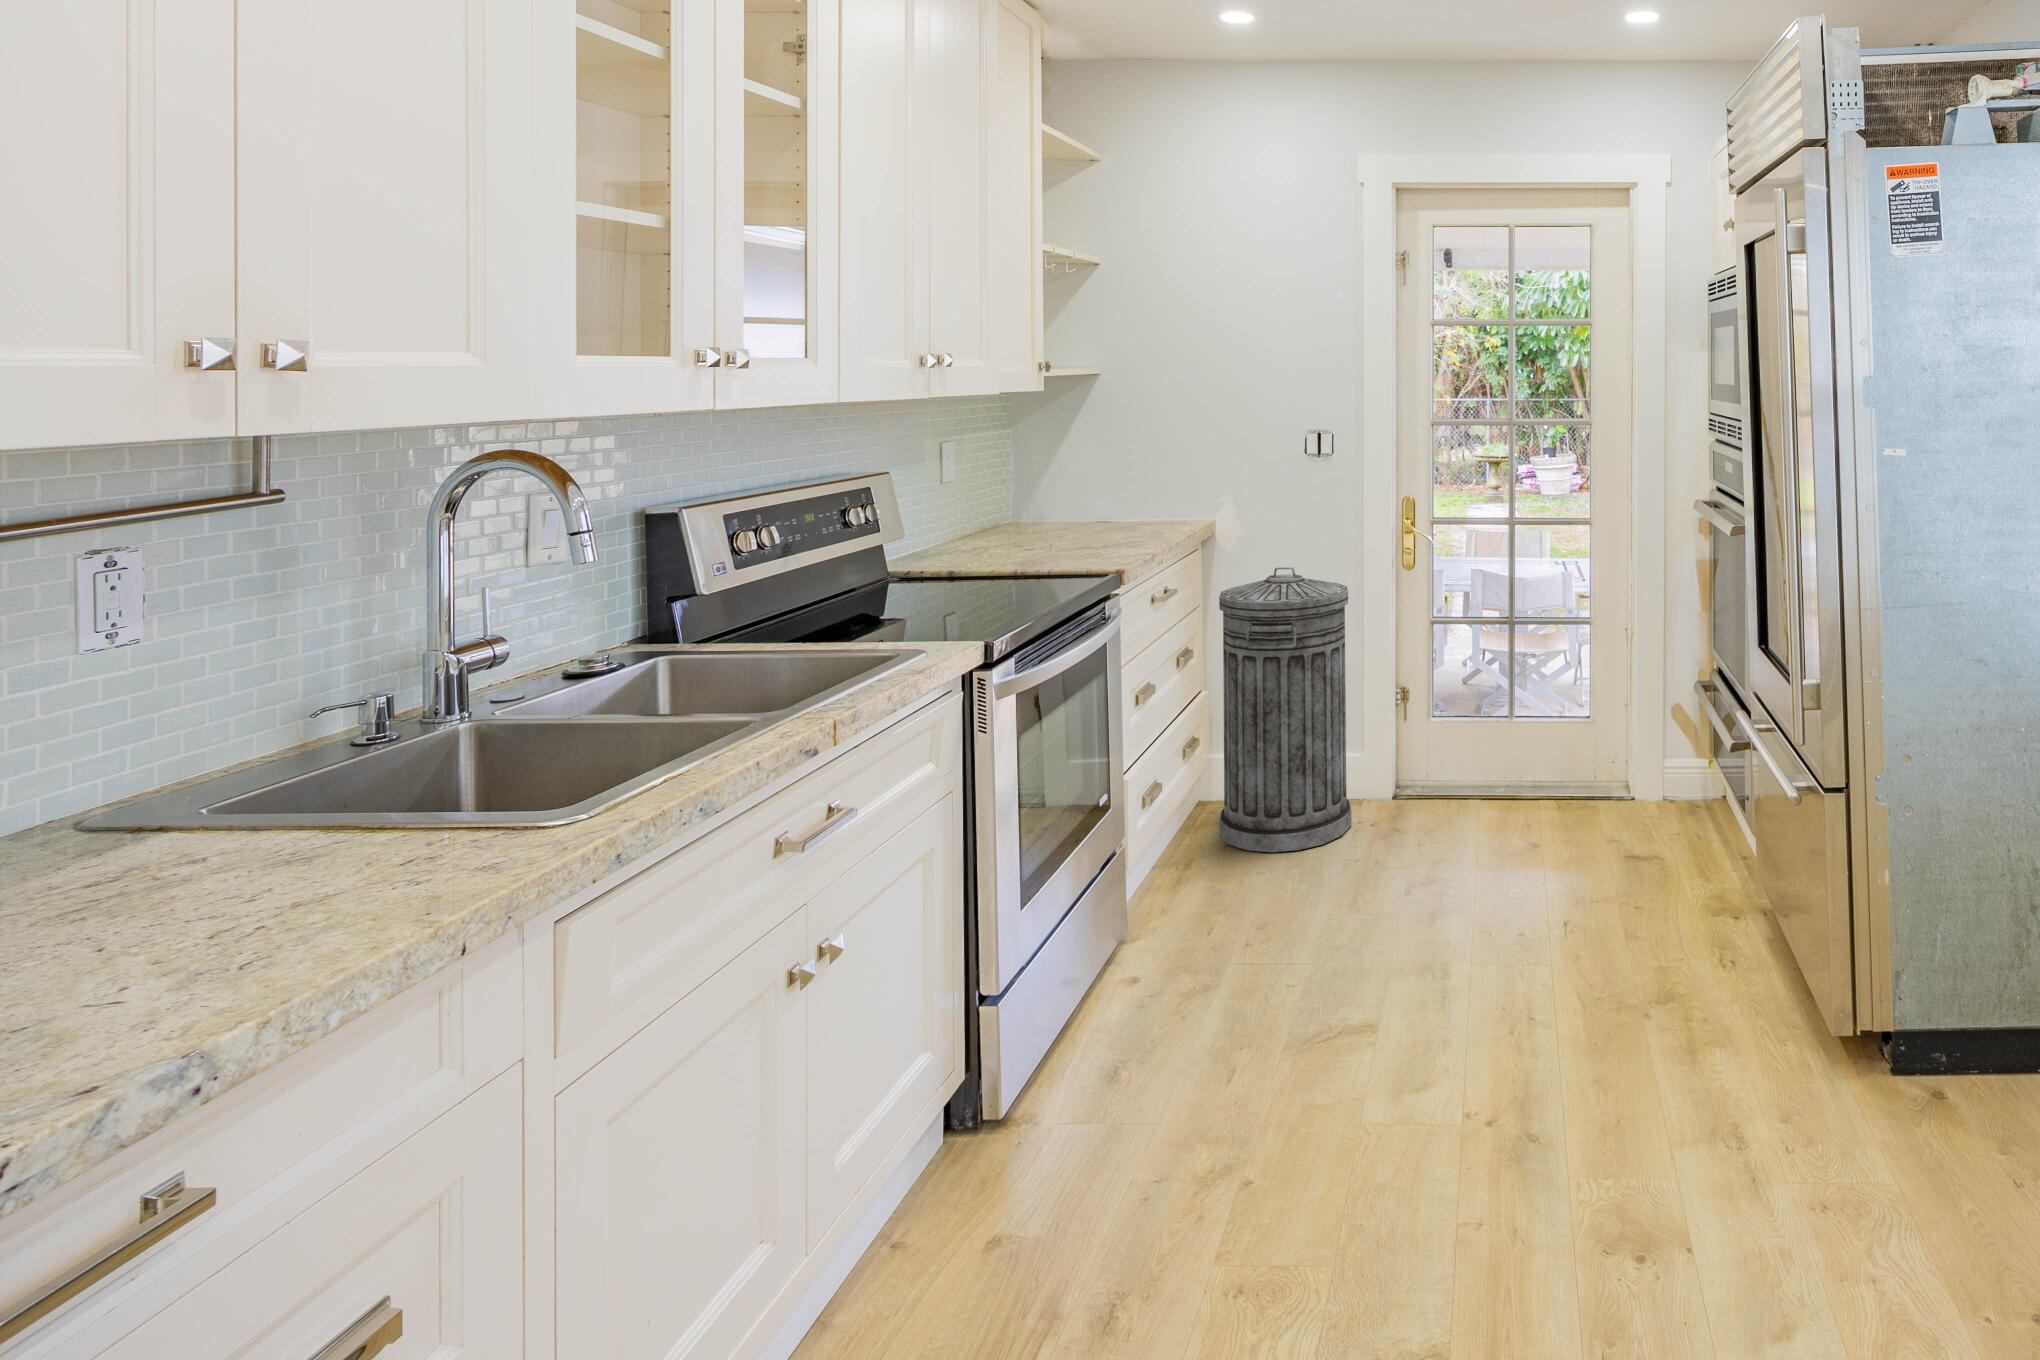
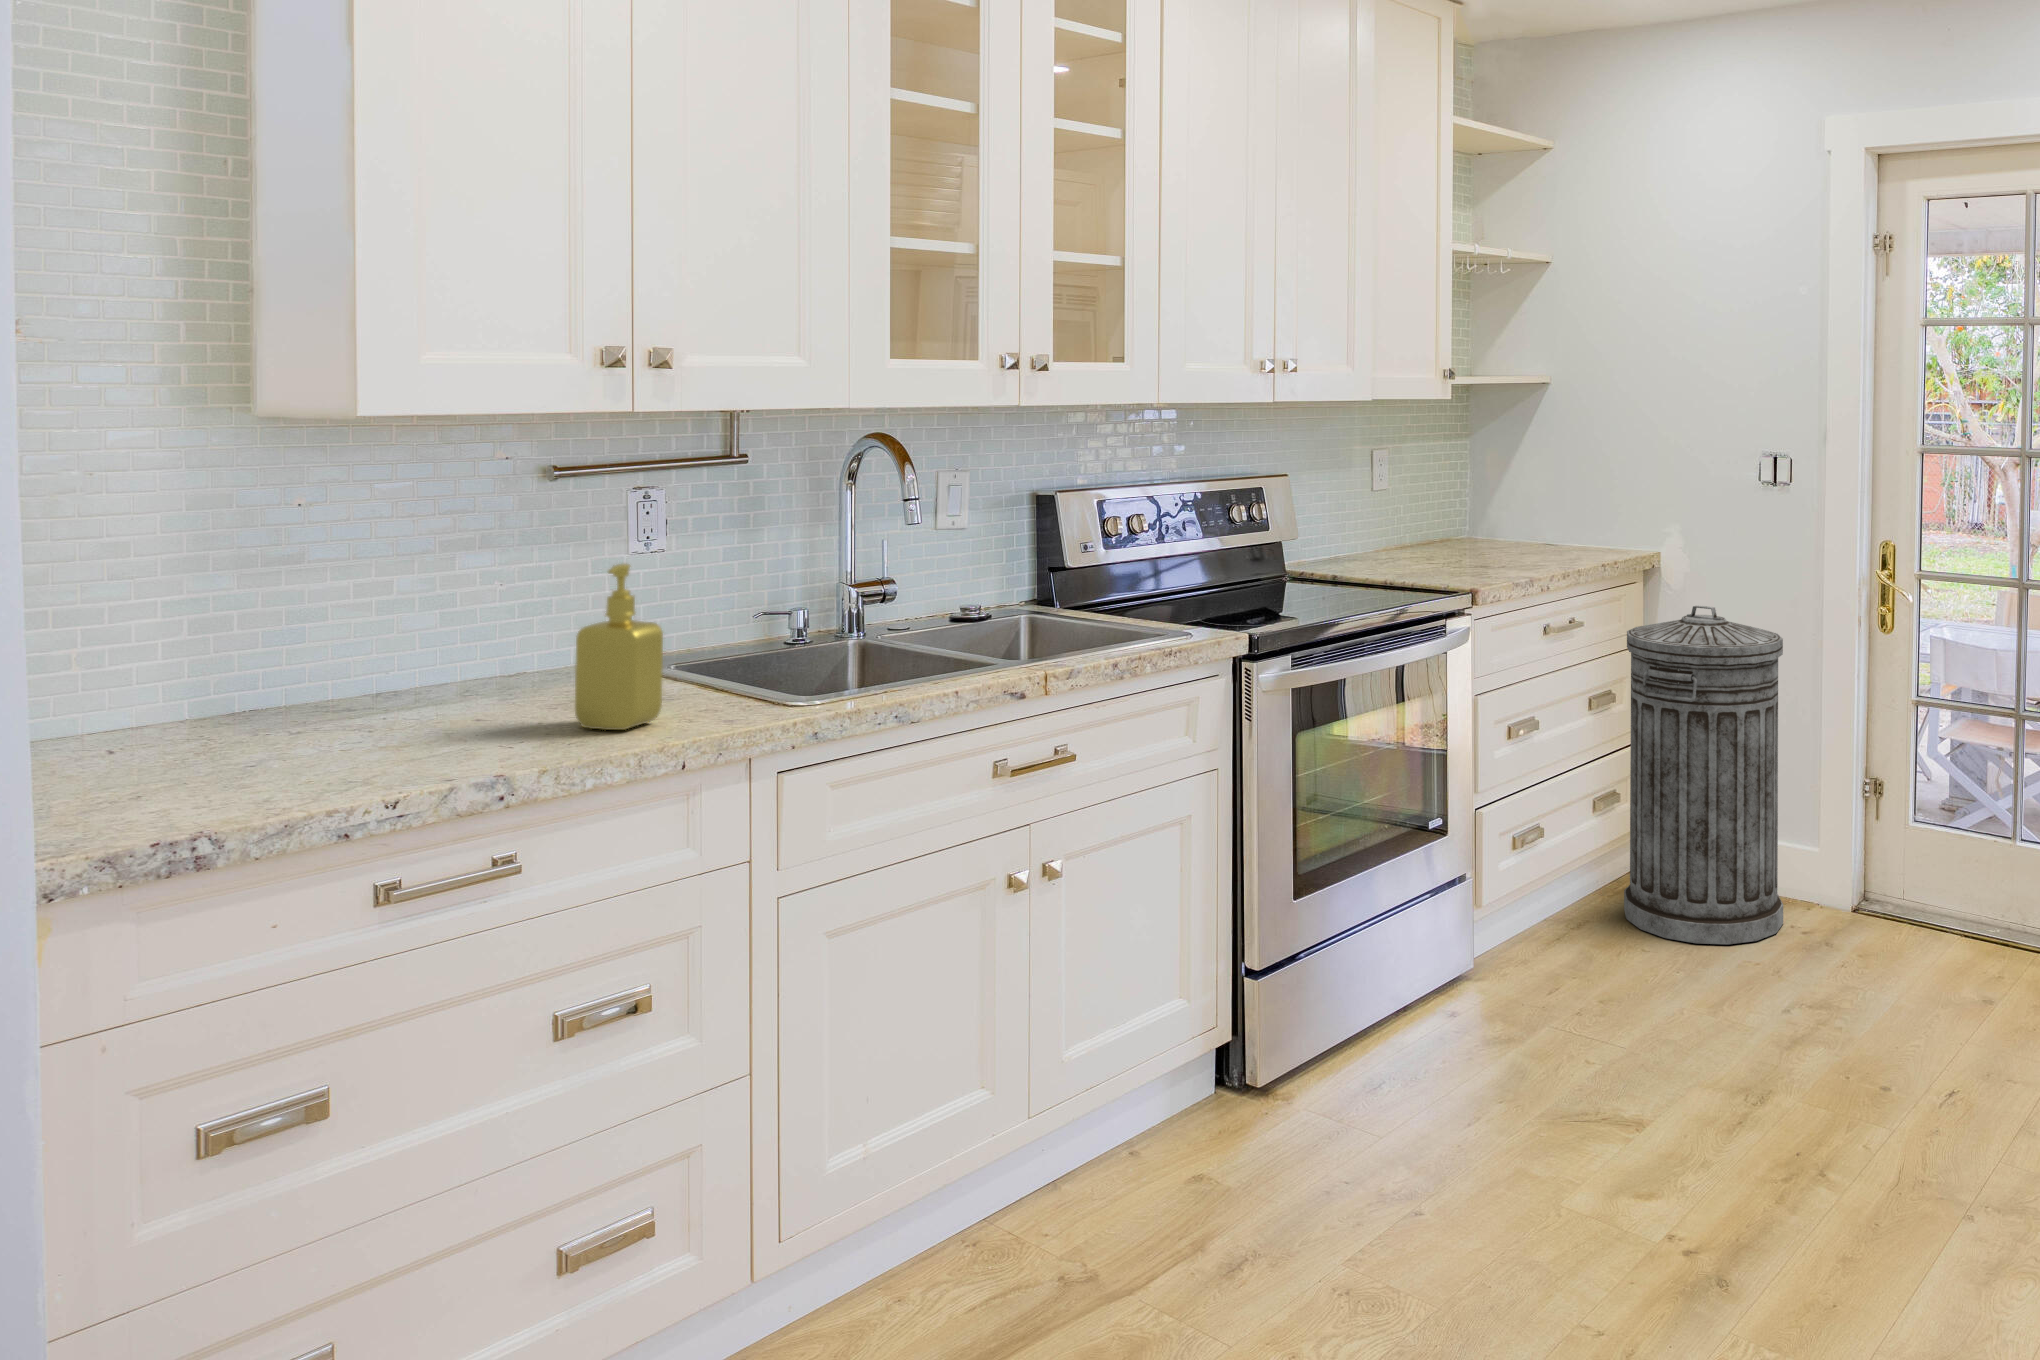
soap dispenser: none [135,671,328,959] -> present [575,564,663,730]

